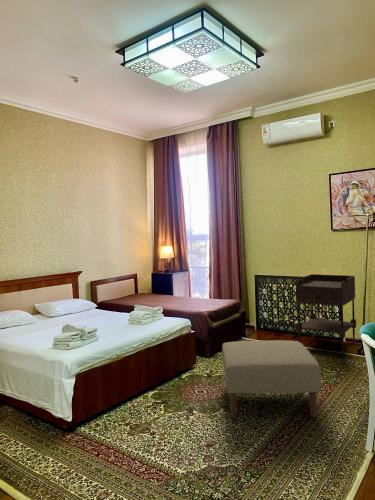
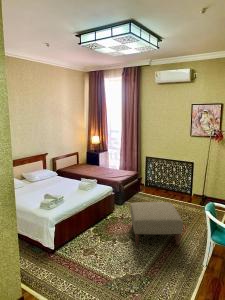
side table: present [296,274,356,354] -> none [168,159,201,205]

